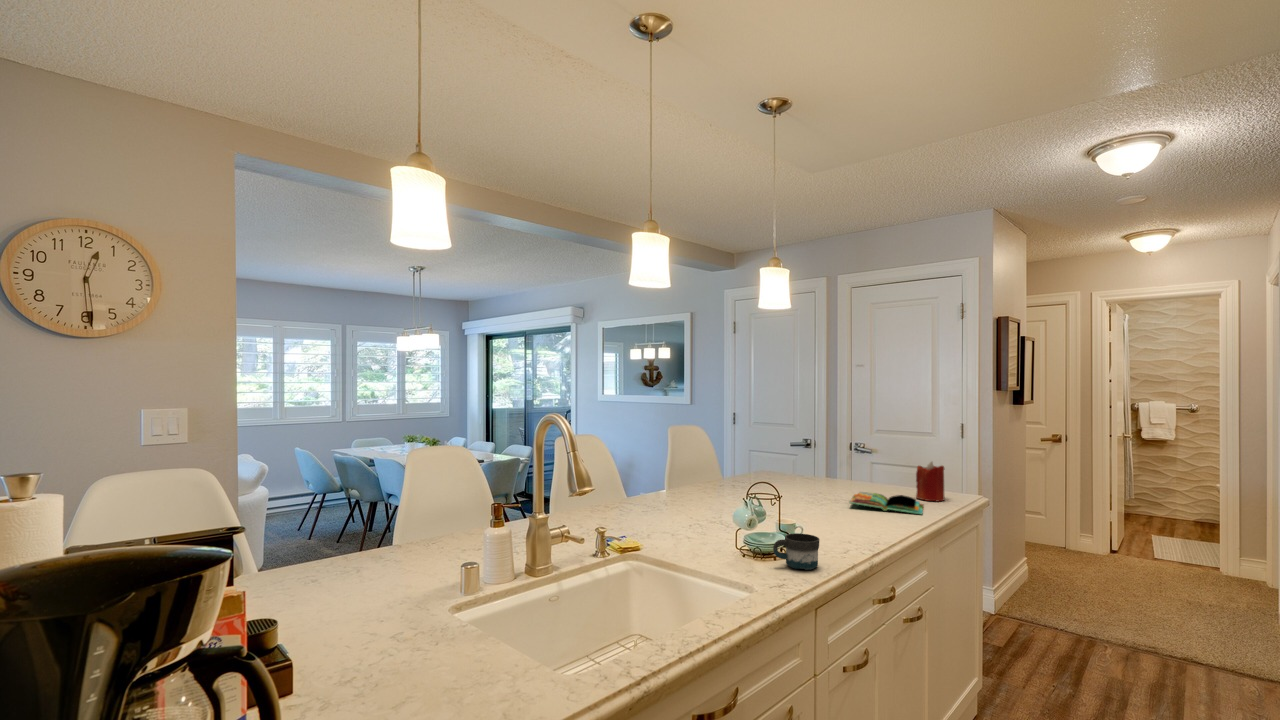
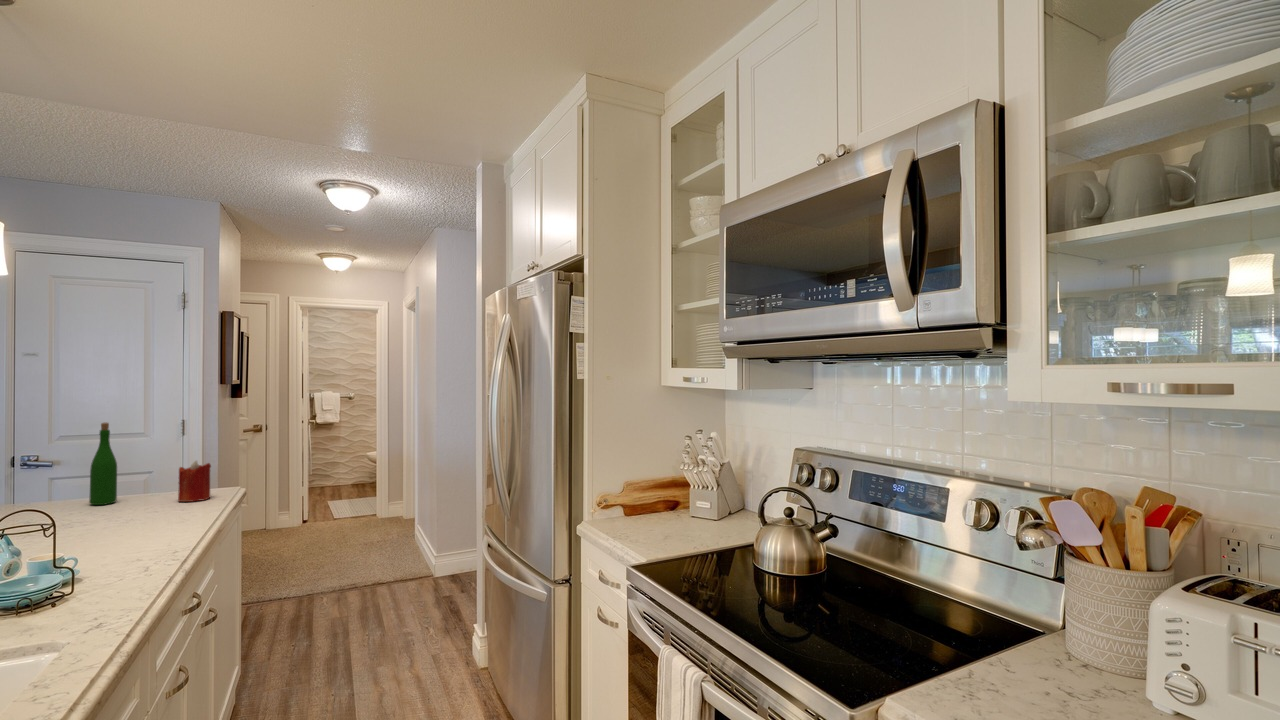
wine bottle: none [856,418,875,489] -> present [89,422,117,505]
book: present [849,492,923,515] -> none [102,501,200,522]
mug: present [773,533,819,570] -> none [67,559,133,604]

